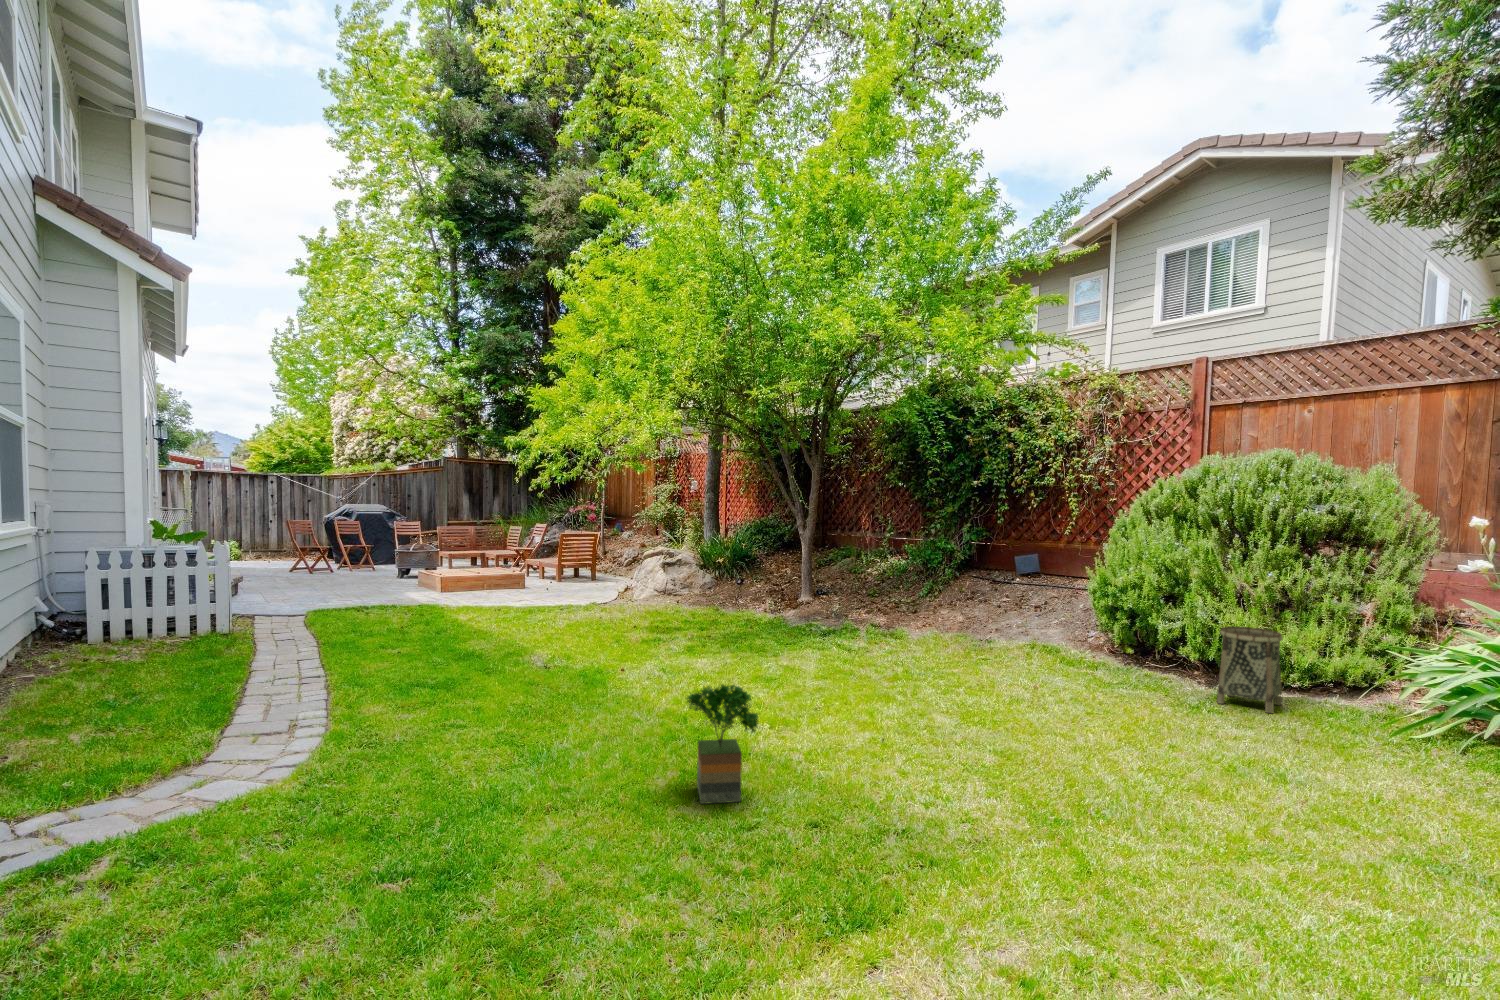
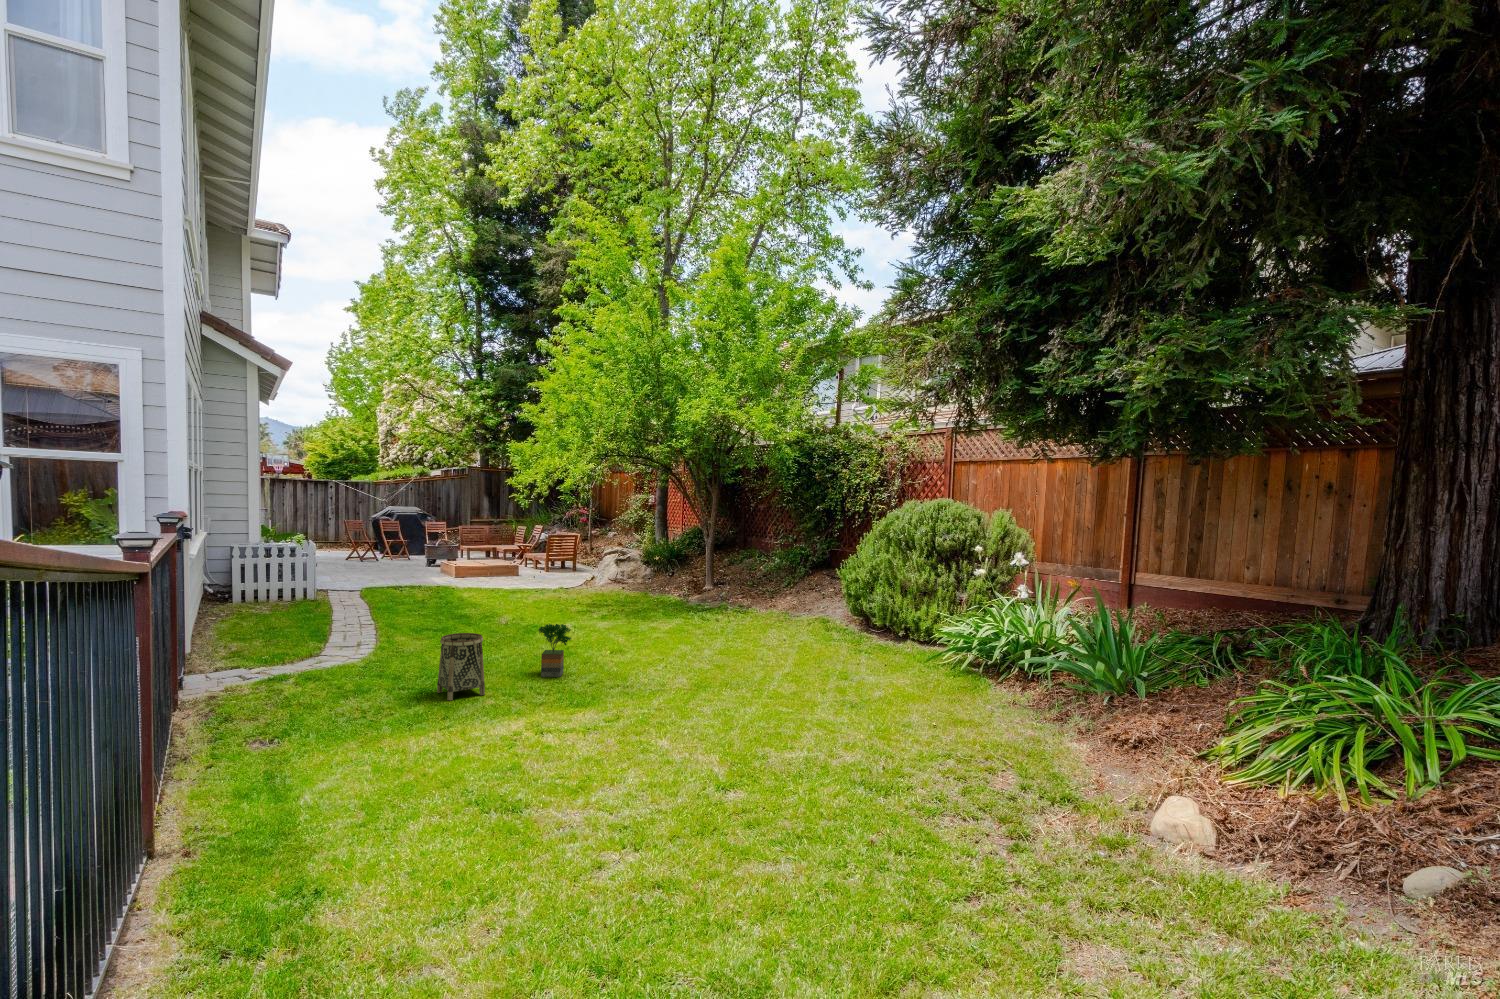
basket: present [1217,626,1283,713] -> present [437,633,485,700]

